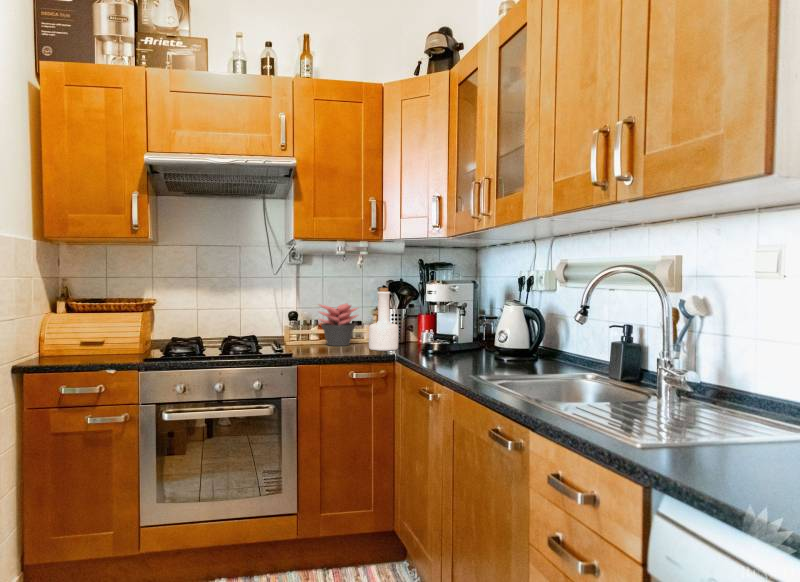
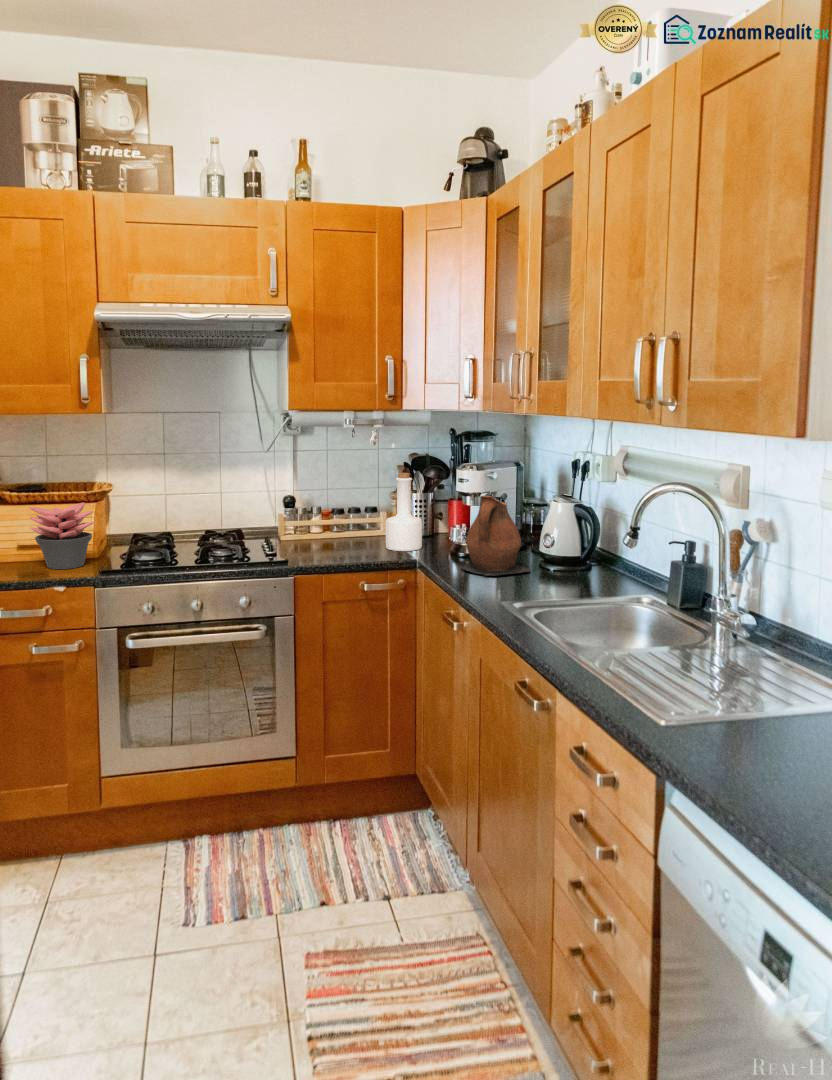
ceramic pitcher: none [429,297,490,363] -> present [462,496,530,576]
succulent plant: present [319,304,358,346] -> present [29,503,94,569]

